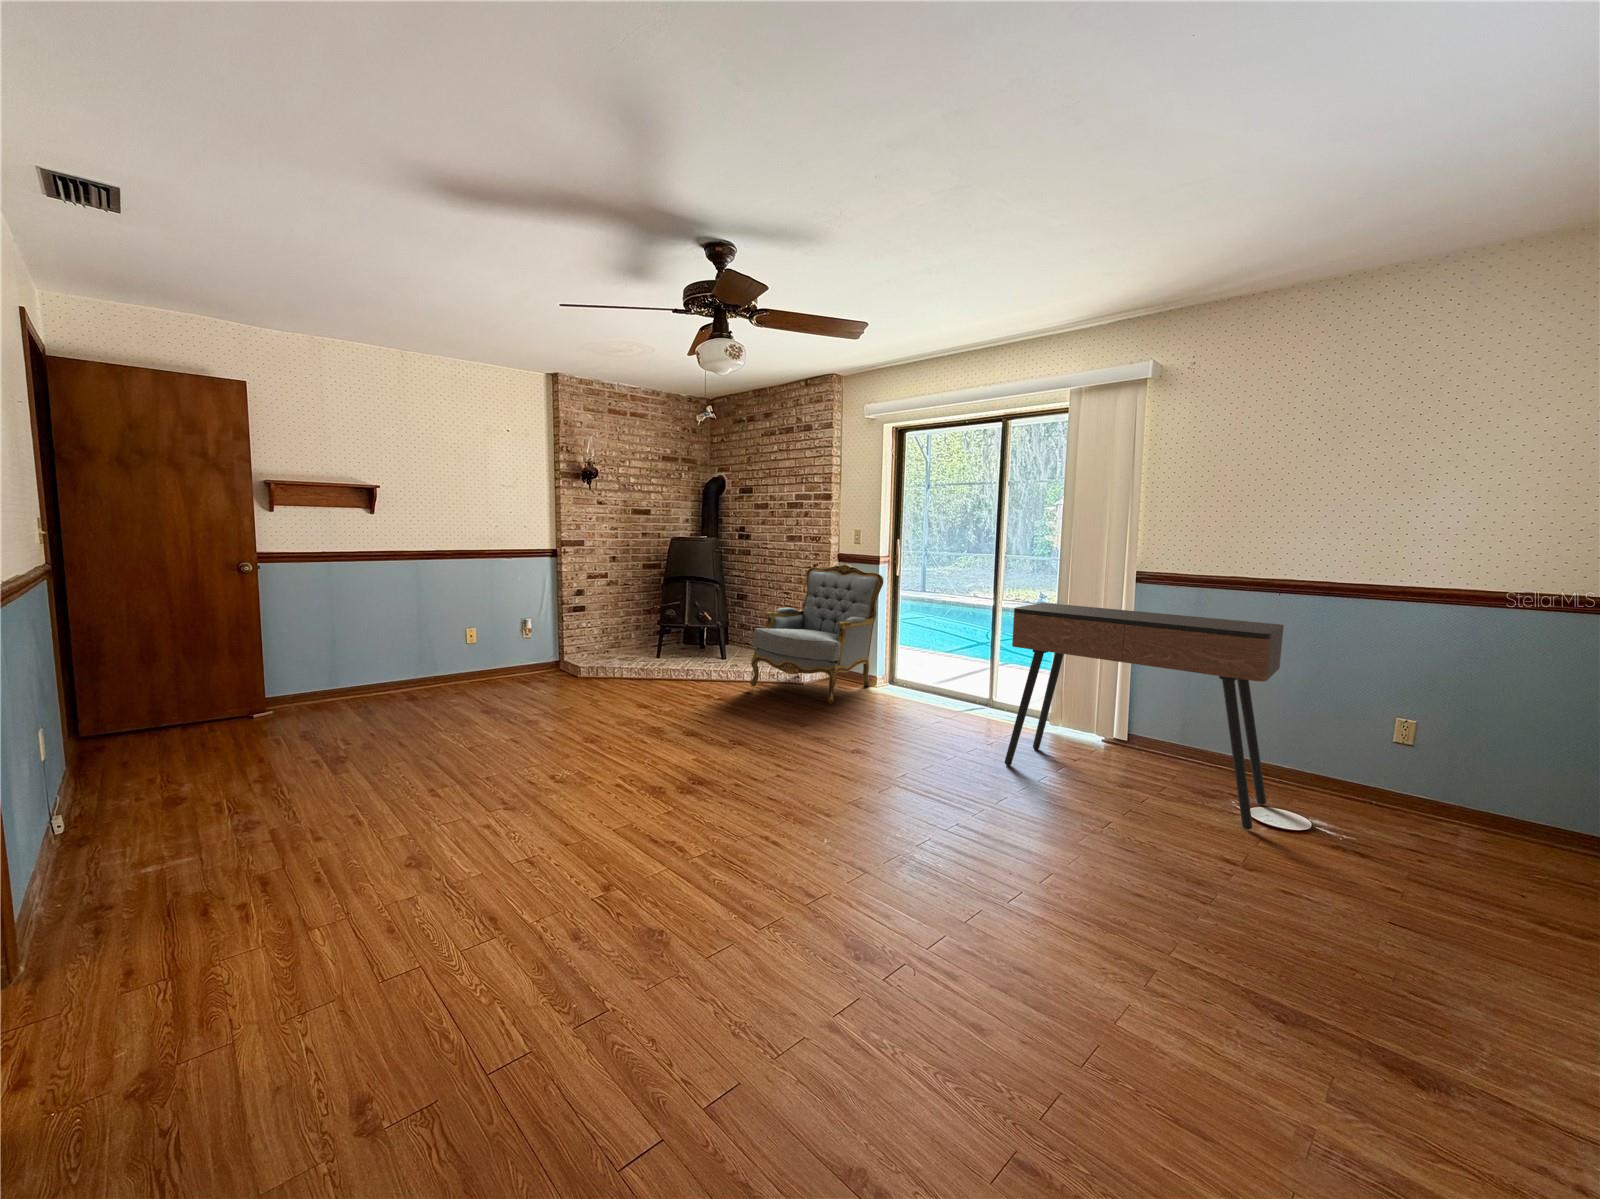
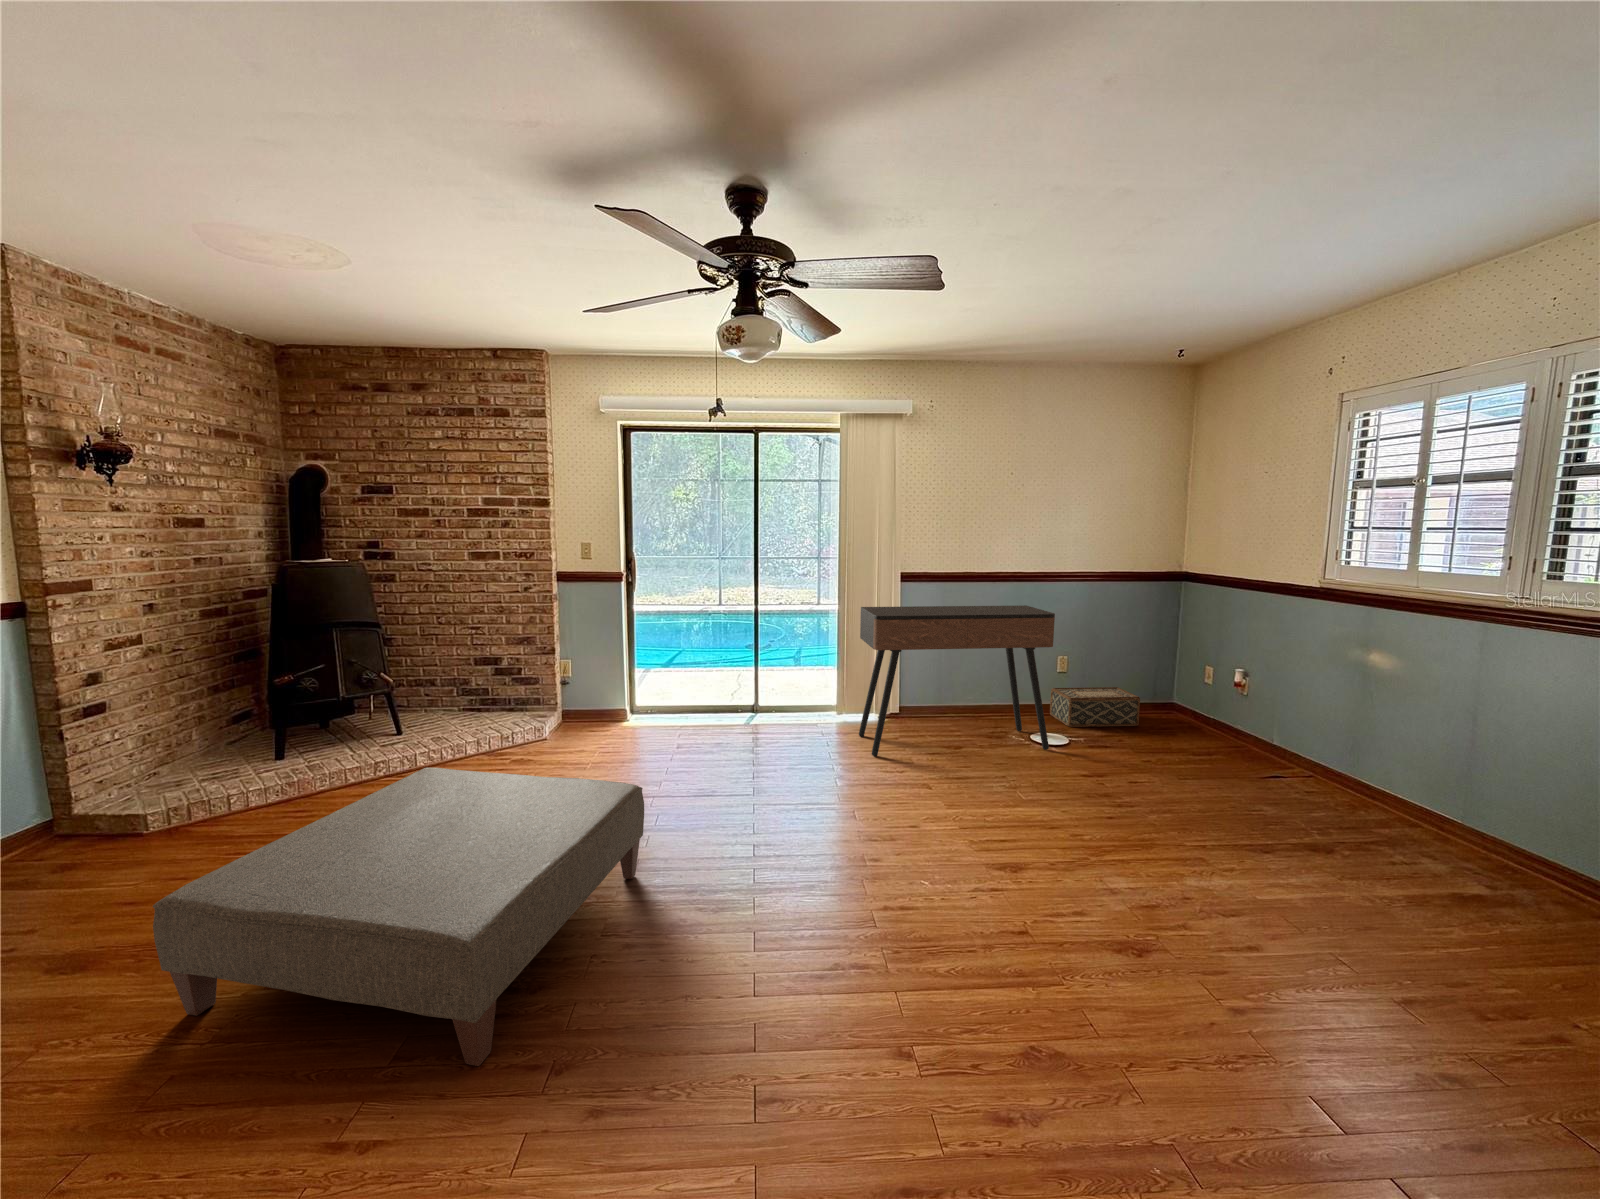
armchair: present [750,564,883,703] -> none [507,583,637,756]
ottoman: none [466,662,691,793] -> present [153,768,644,1066]
woven basket: none [1370,767,1550,870] -> present [1050,687,1140,727]

